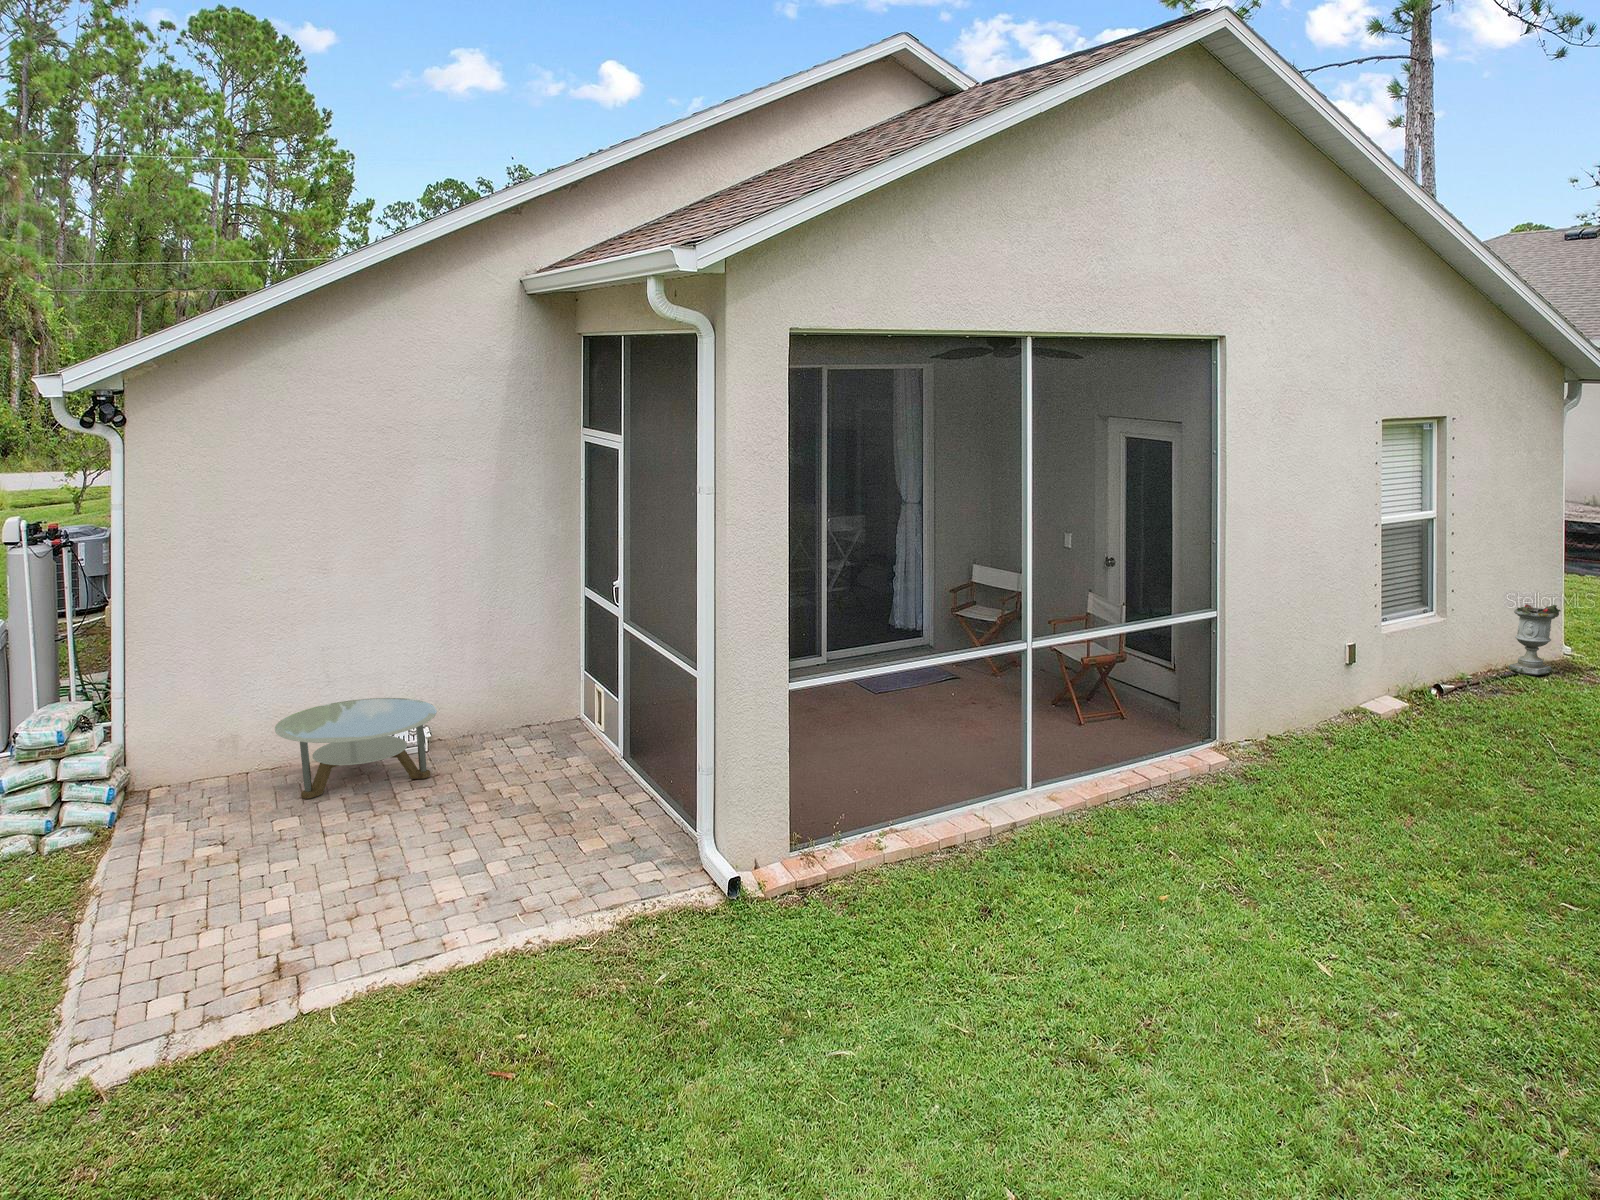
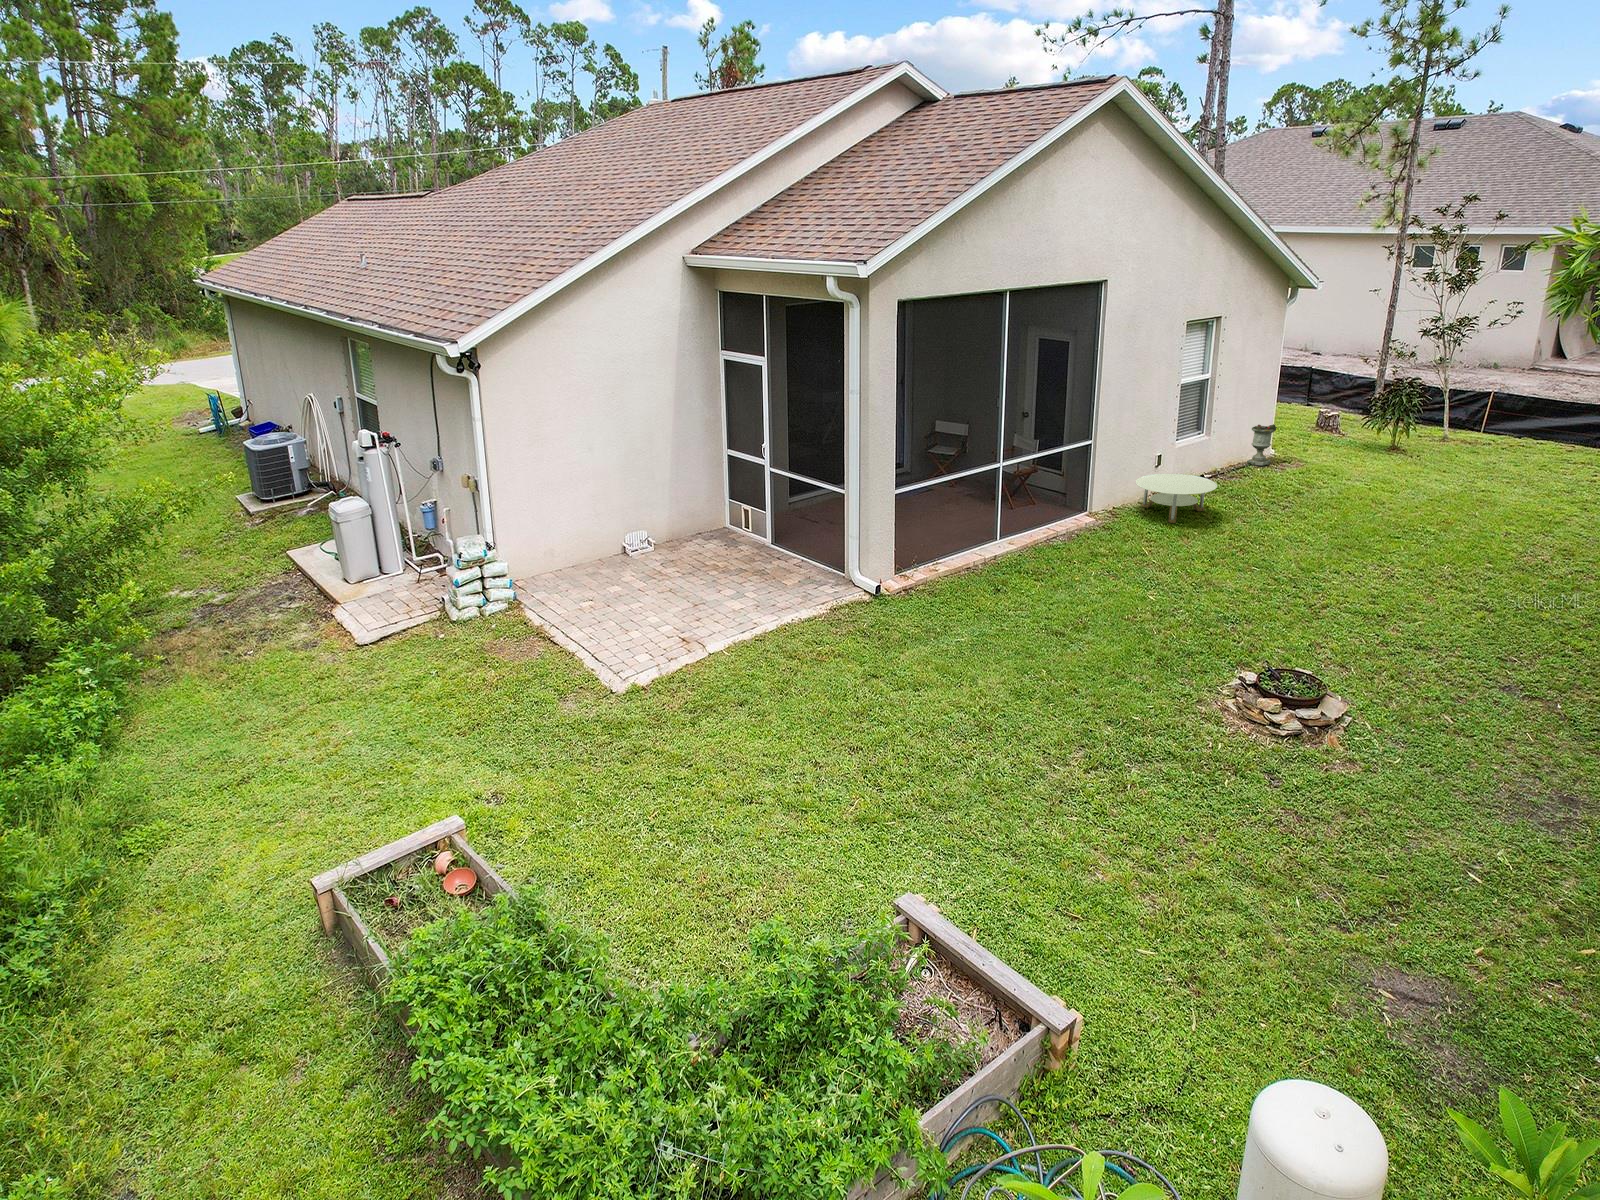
round table: present [275,698,437,799] -> present [1136,474,1217,523]

